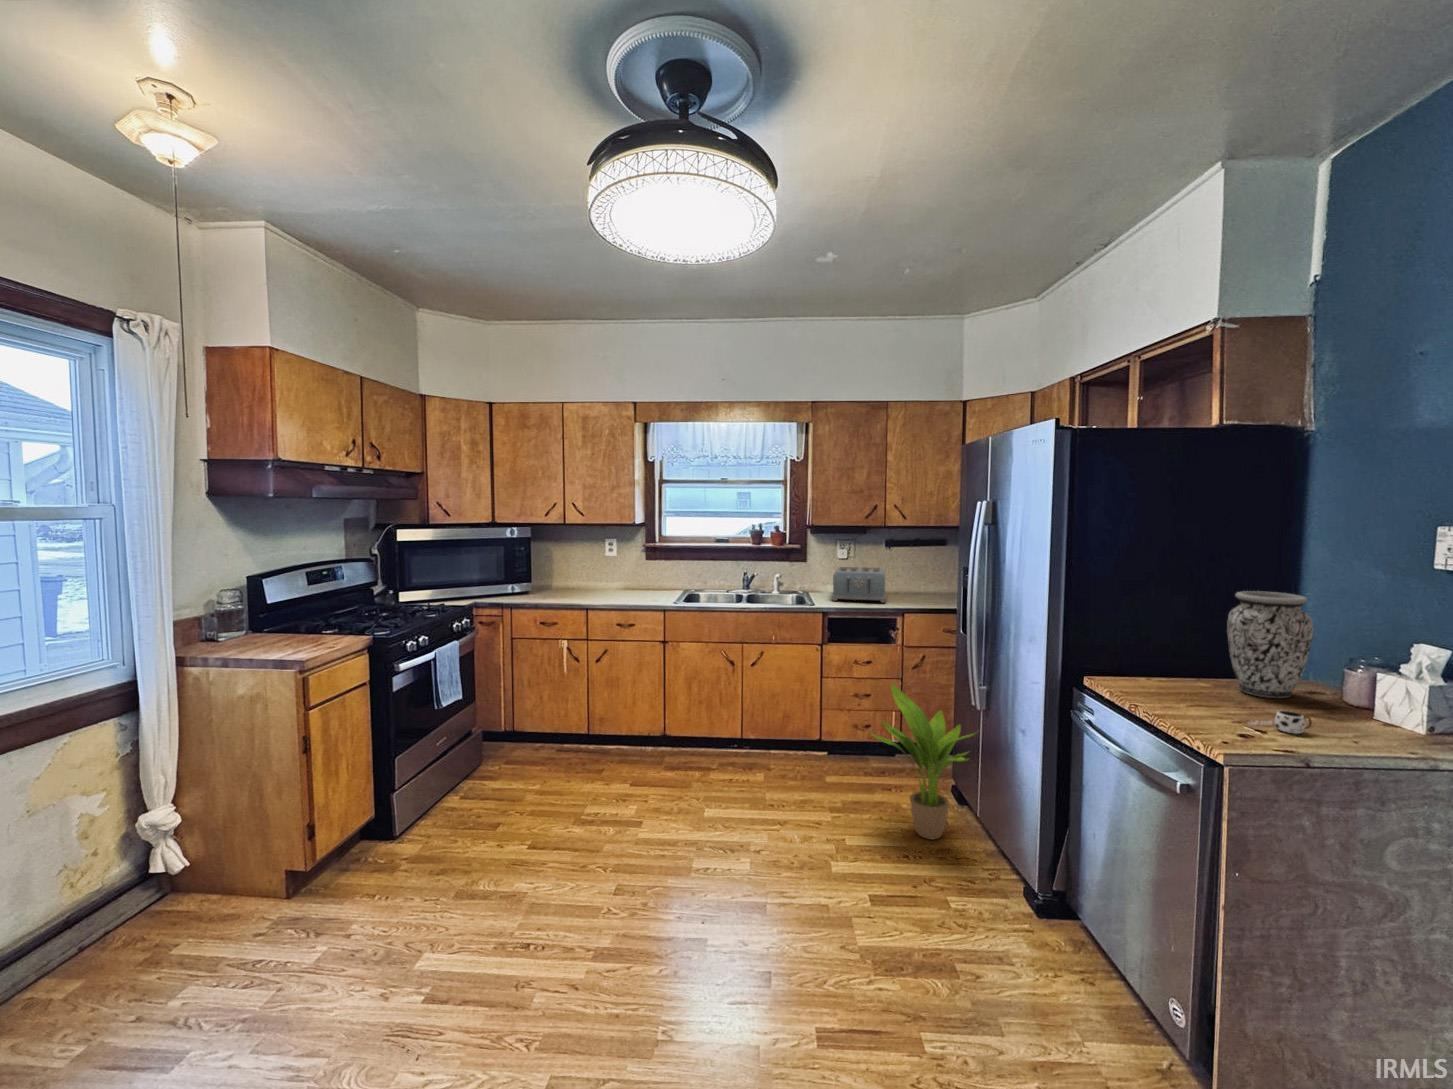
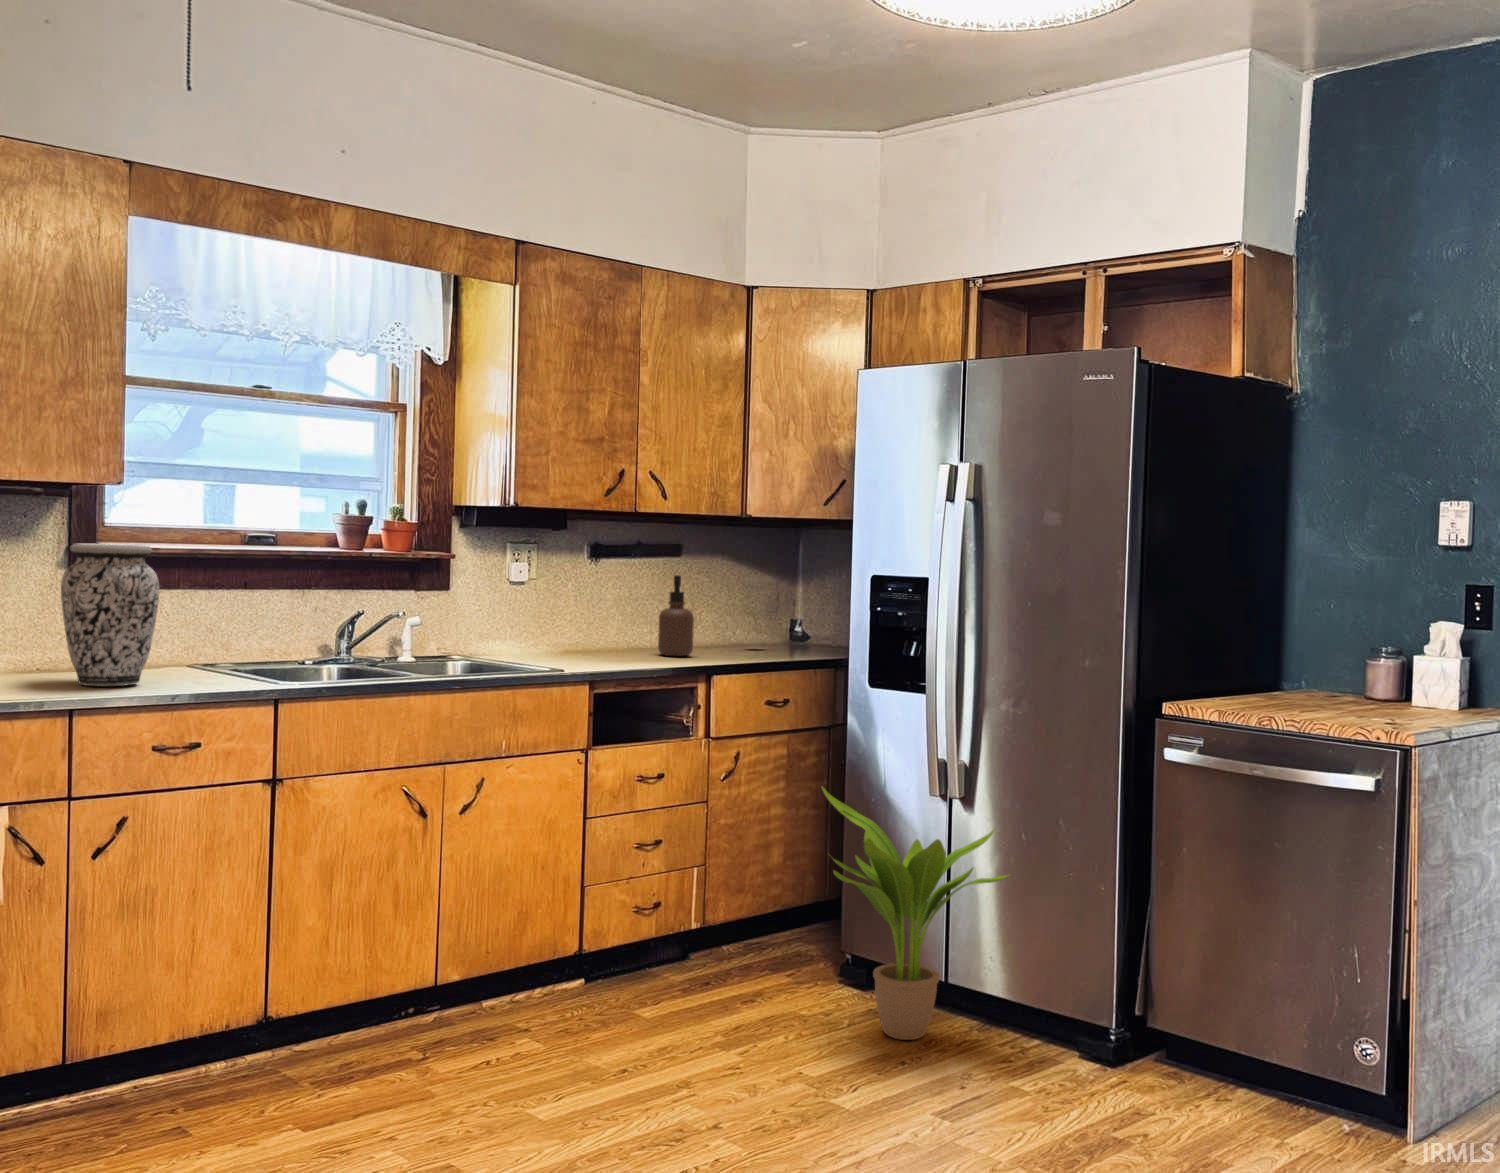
soap dispenser: none [911,557,930,600] -> present [658,575,694,656]
toaster: present [832,567,886,602] -> none [511,597,652,663]
vase: present [1227,591,1313,698] -> present [61,544,159,686]
mug: present [1251,711,1312,734] -> none [1414,701,1459,722]

